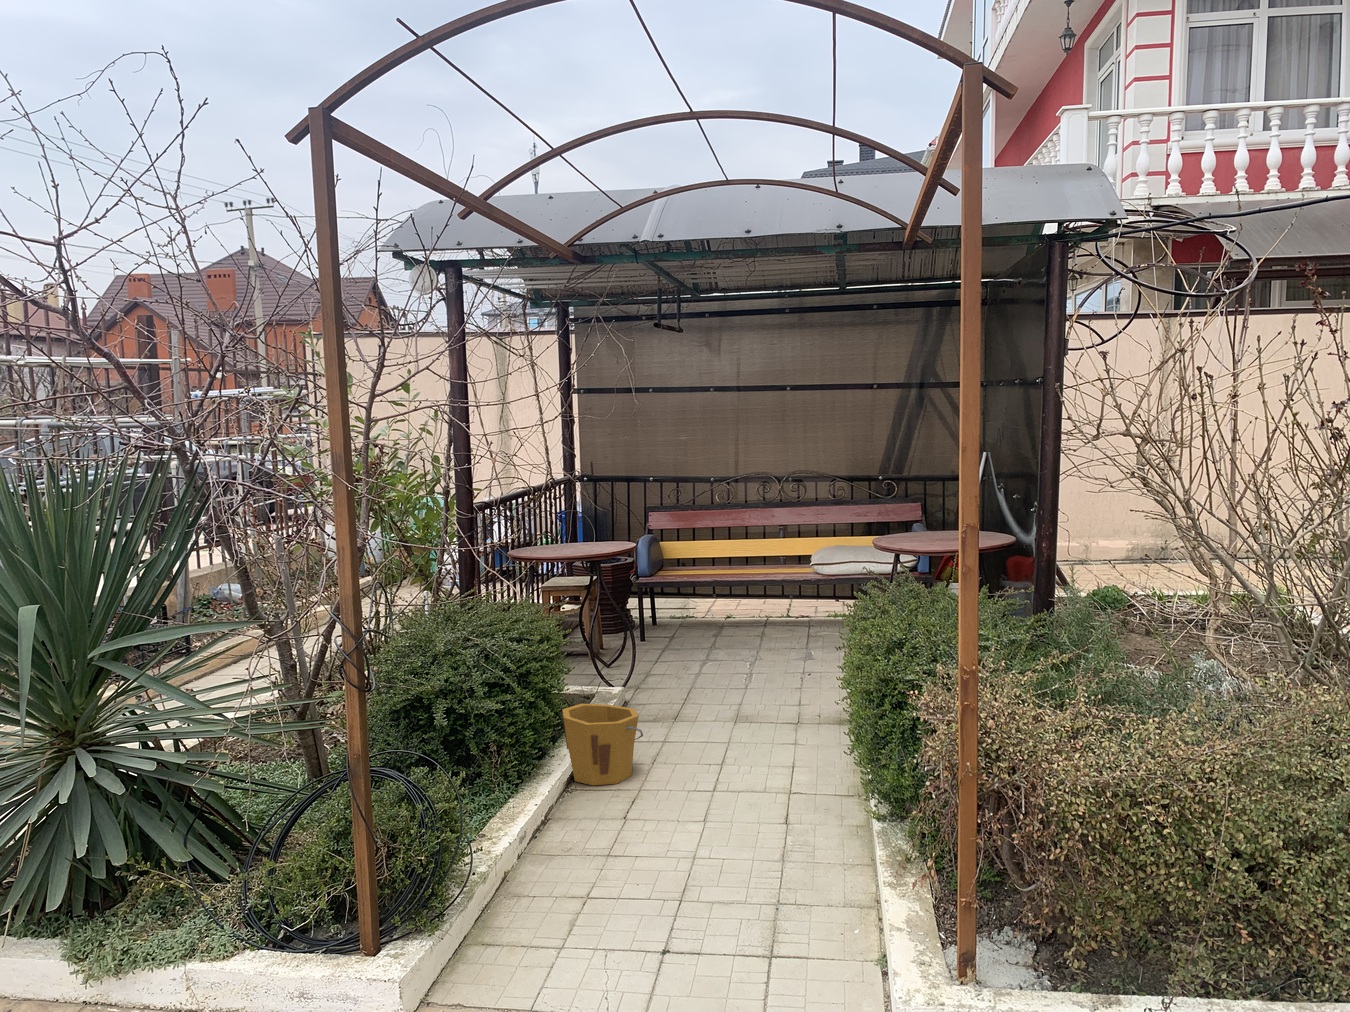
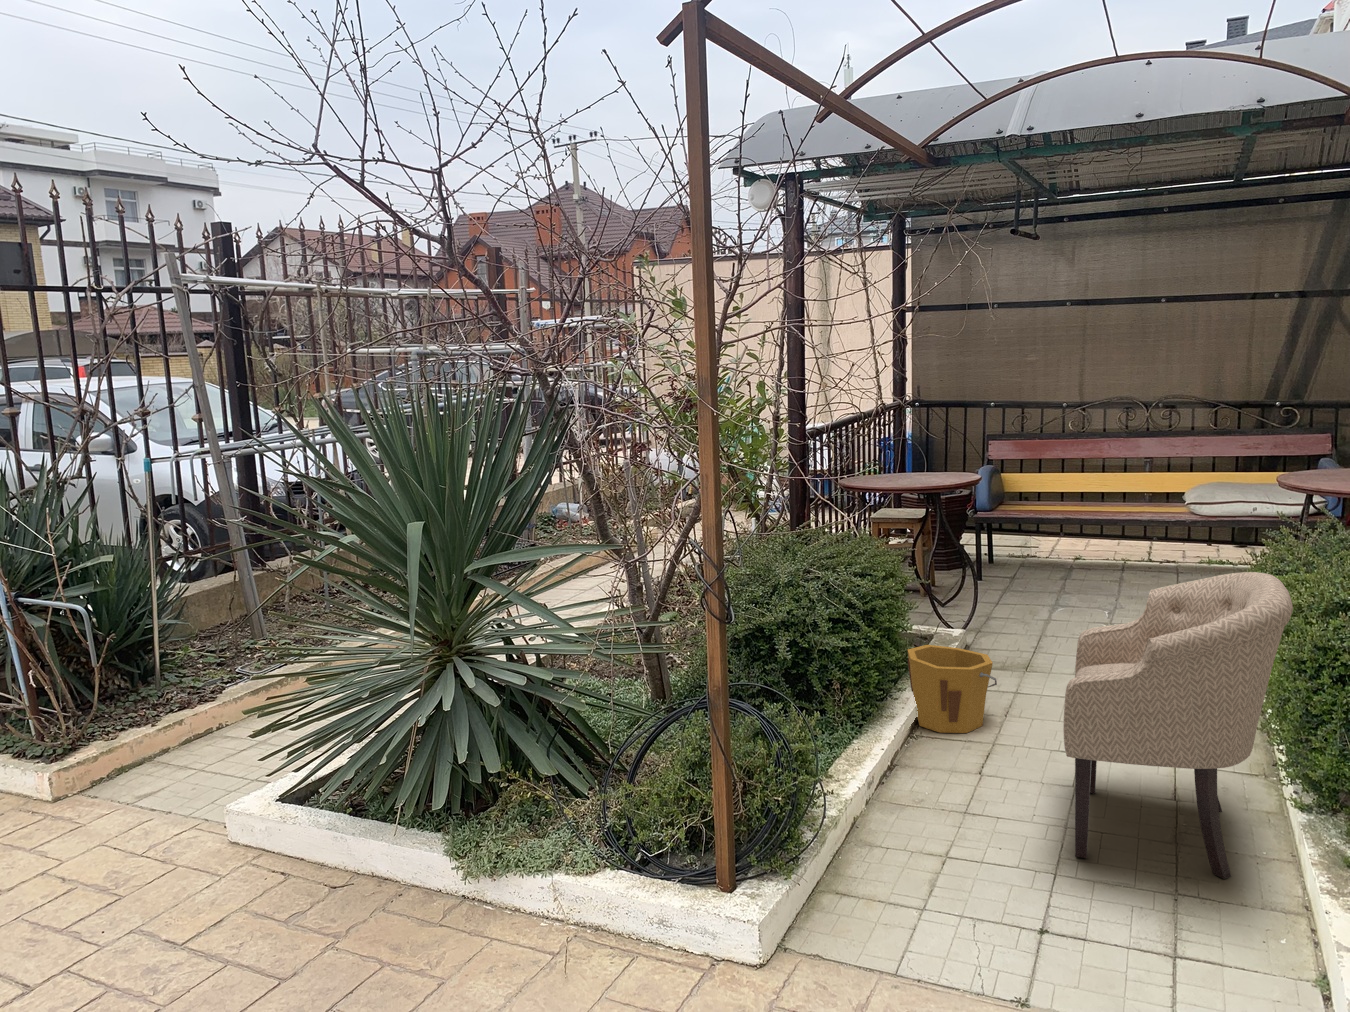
chair: none [685,620,860,886] -> present [1063,572,1293,879]

